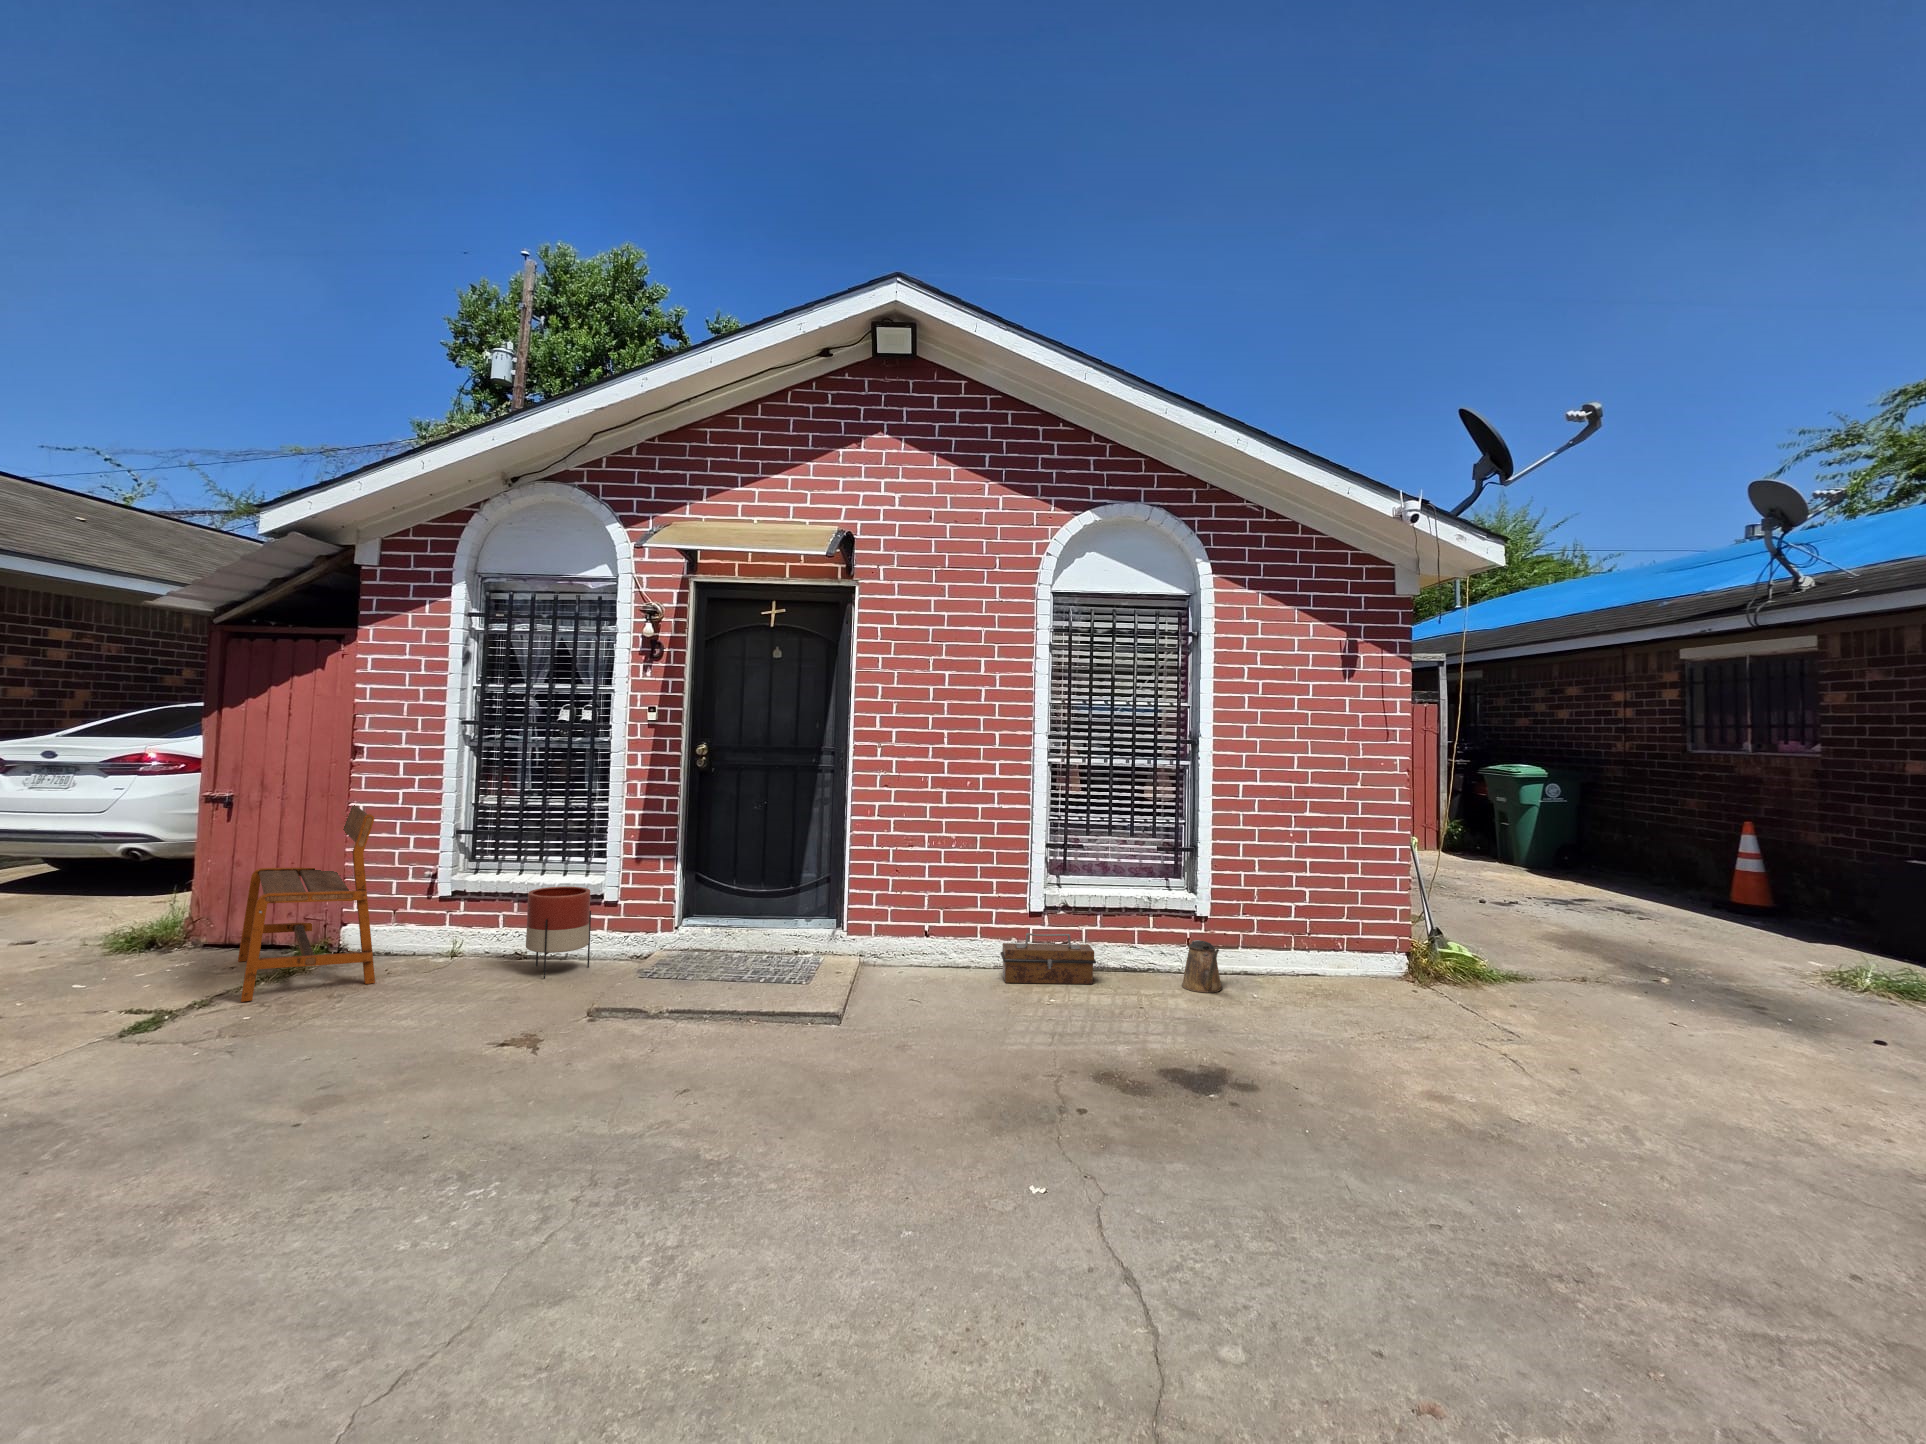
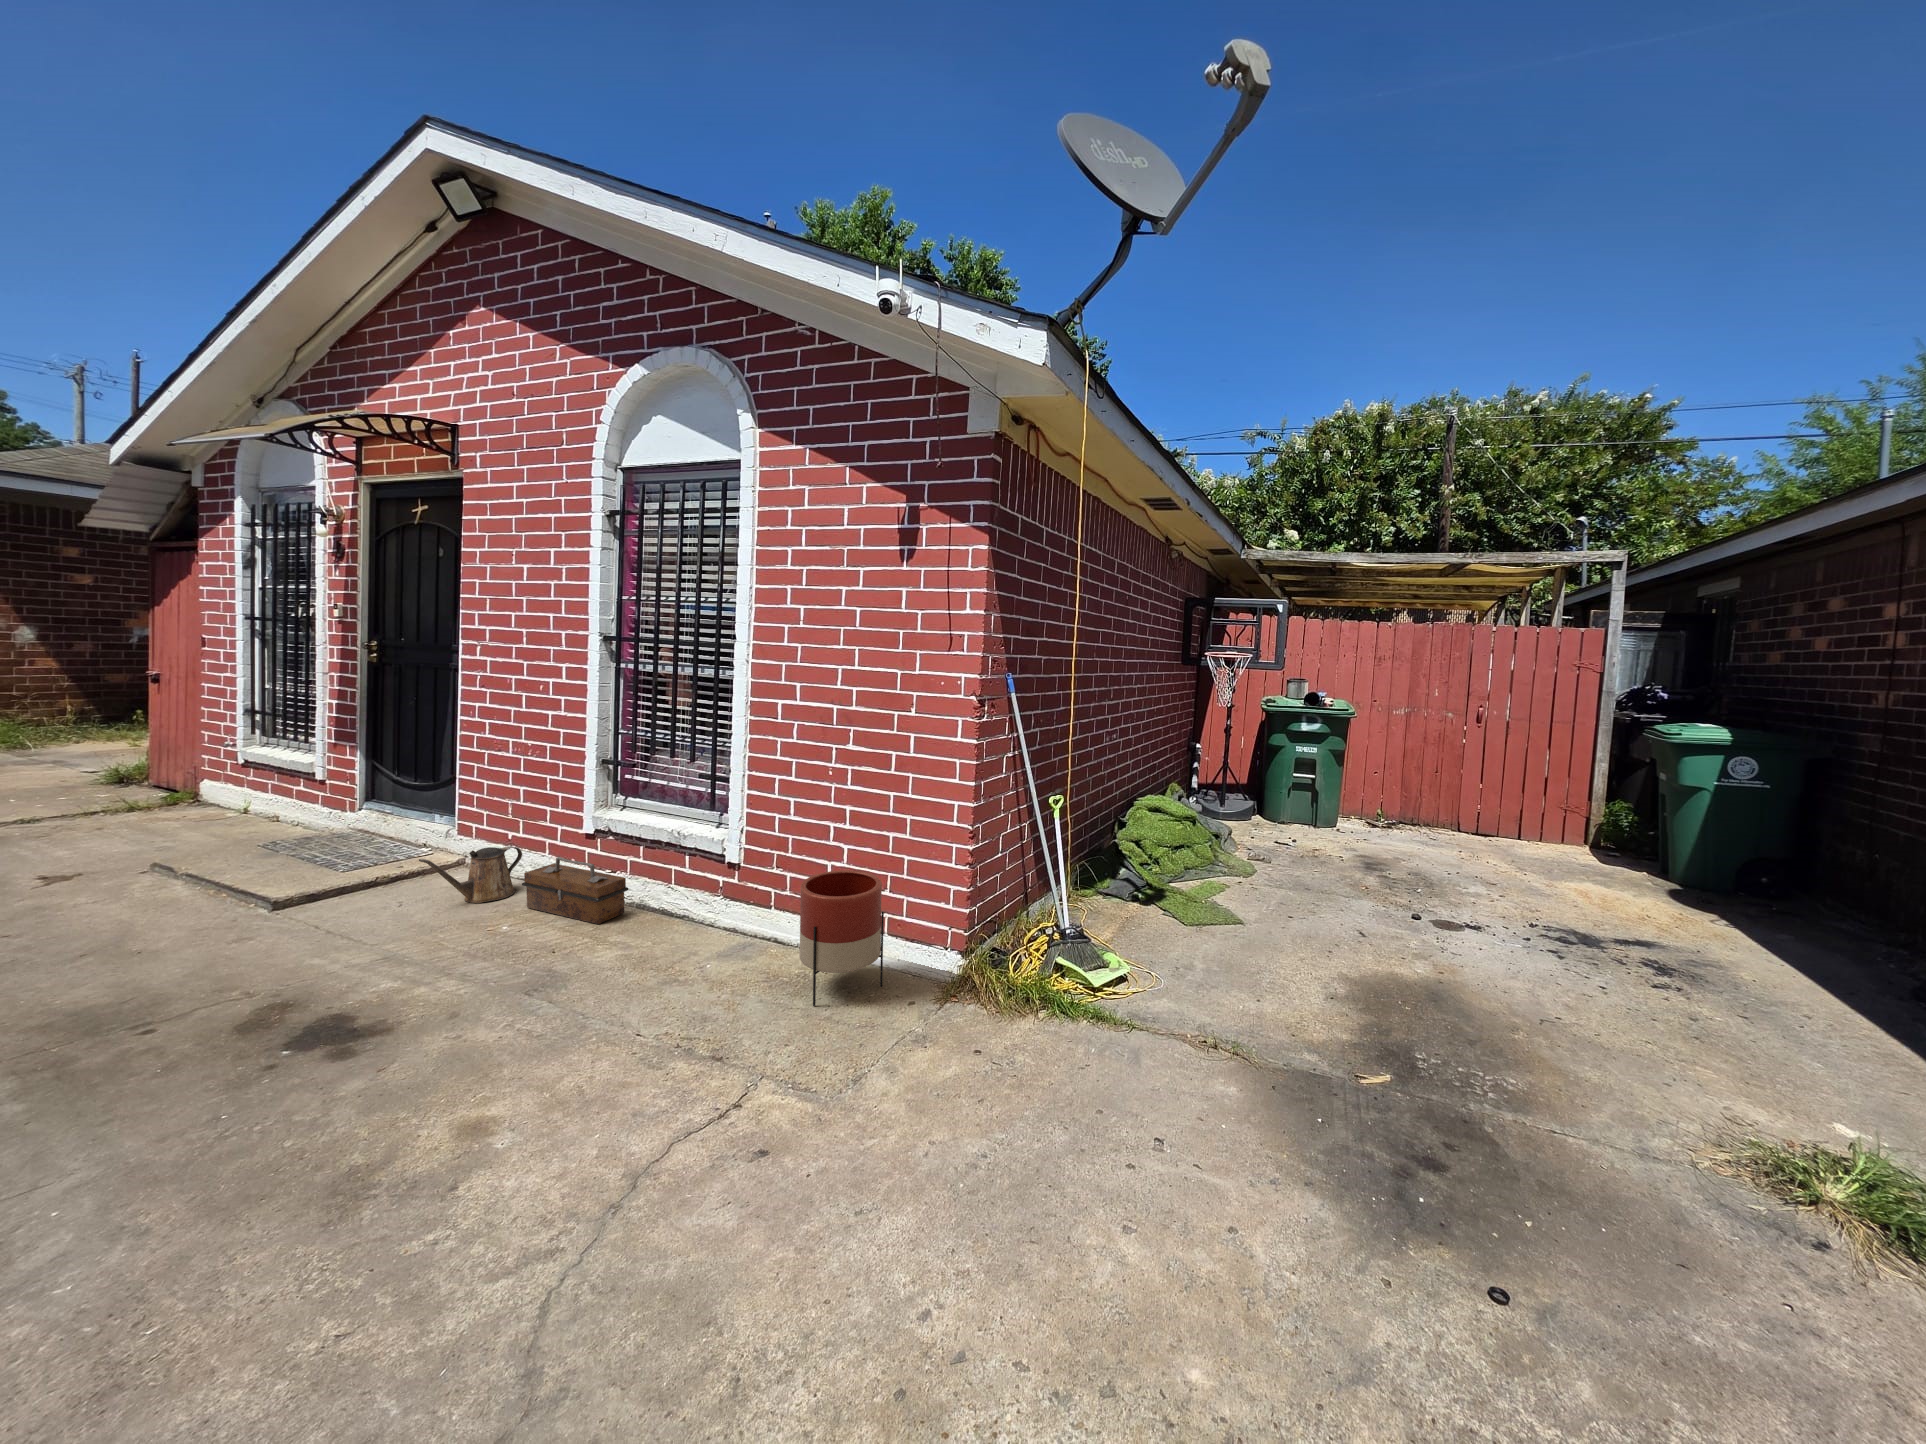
bench: present [238,805,375,1002] -> none [15,684,237,837]
planter: present [526,887,591,979] -> present [799,870,884,1006]
watering can: present [1182,940,1222,993] -> present [419,846,522,903]

